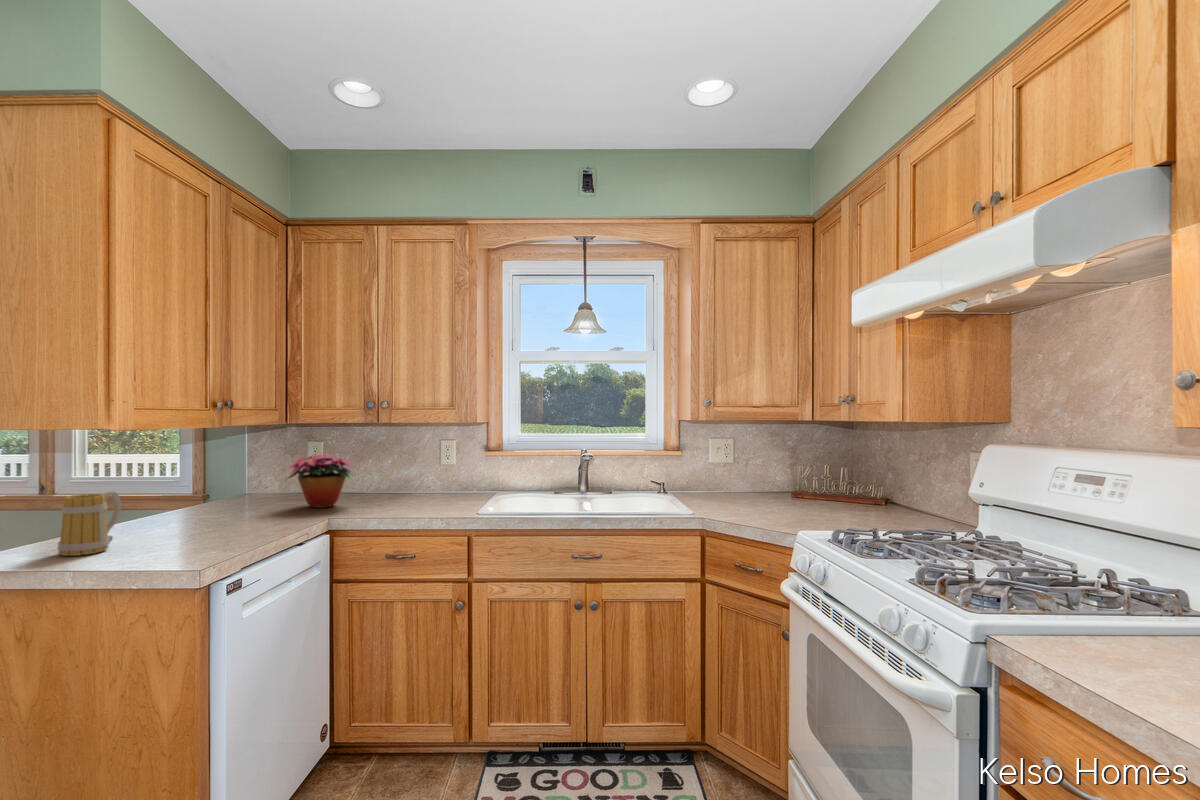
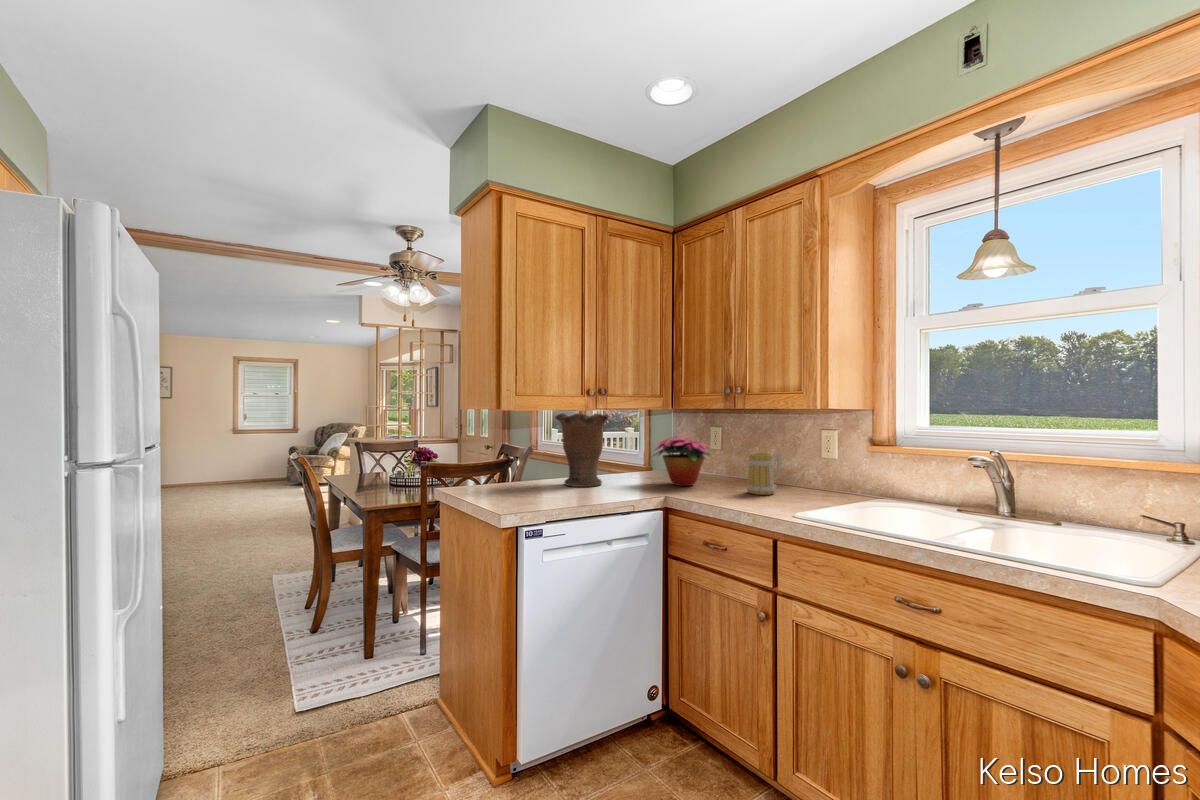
vase: none [160,432,242,527] -> present [555,413,609,487]
mug: present [58,491,121,556] -> present [747,453,781,495]

